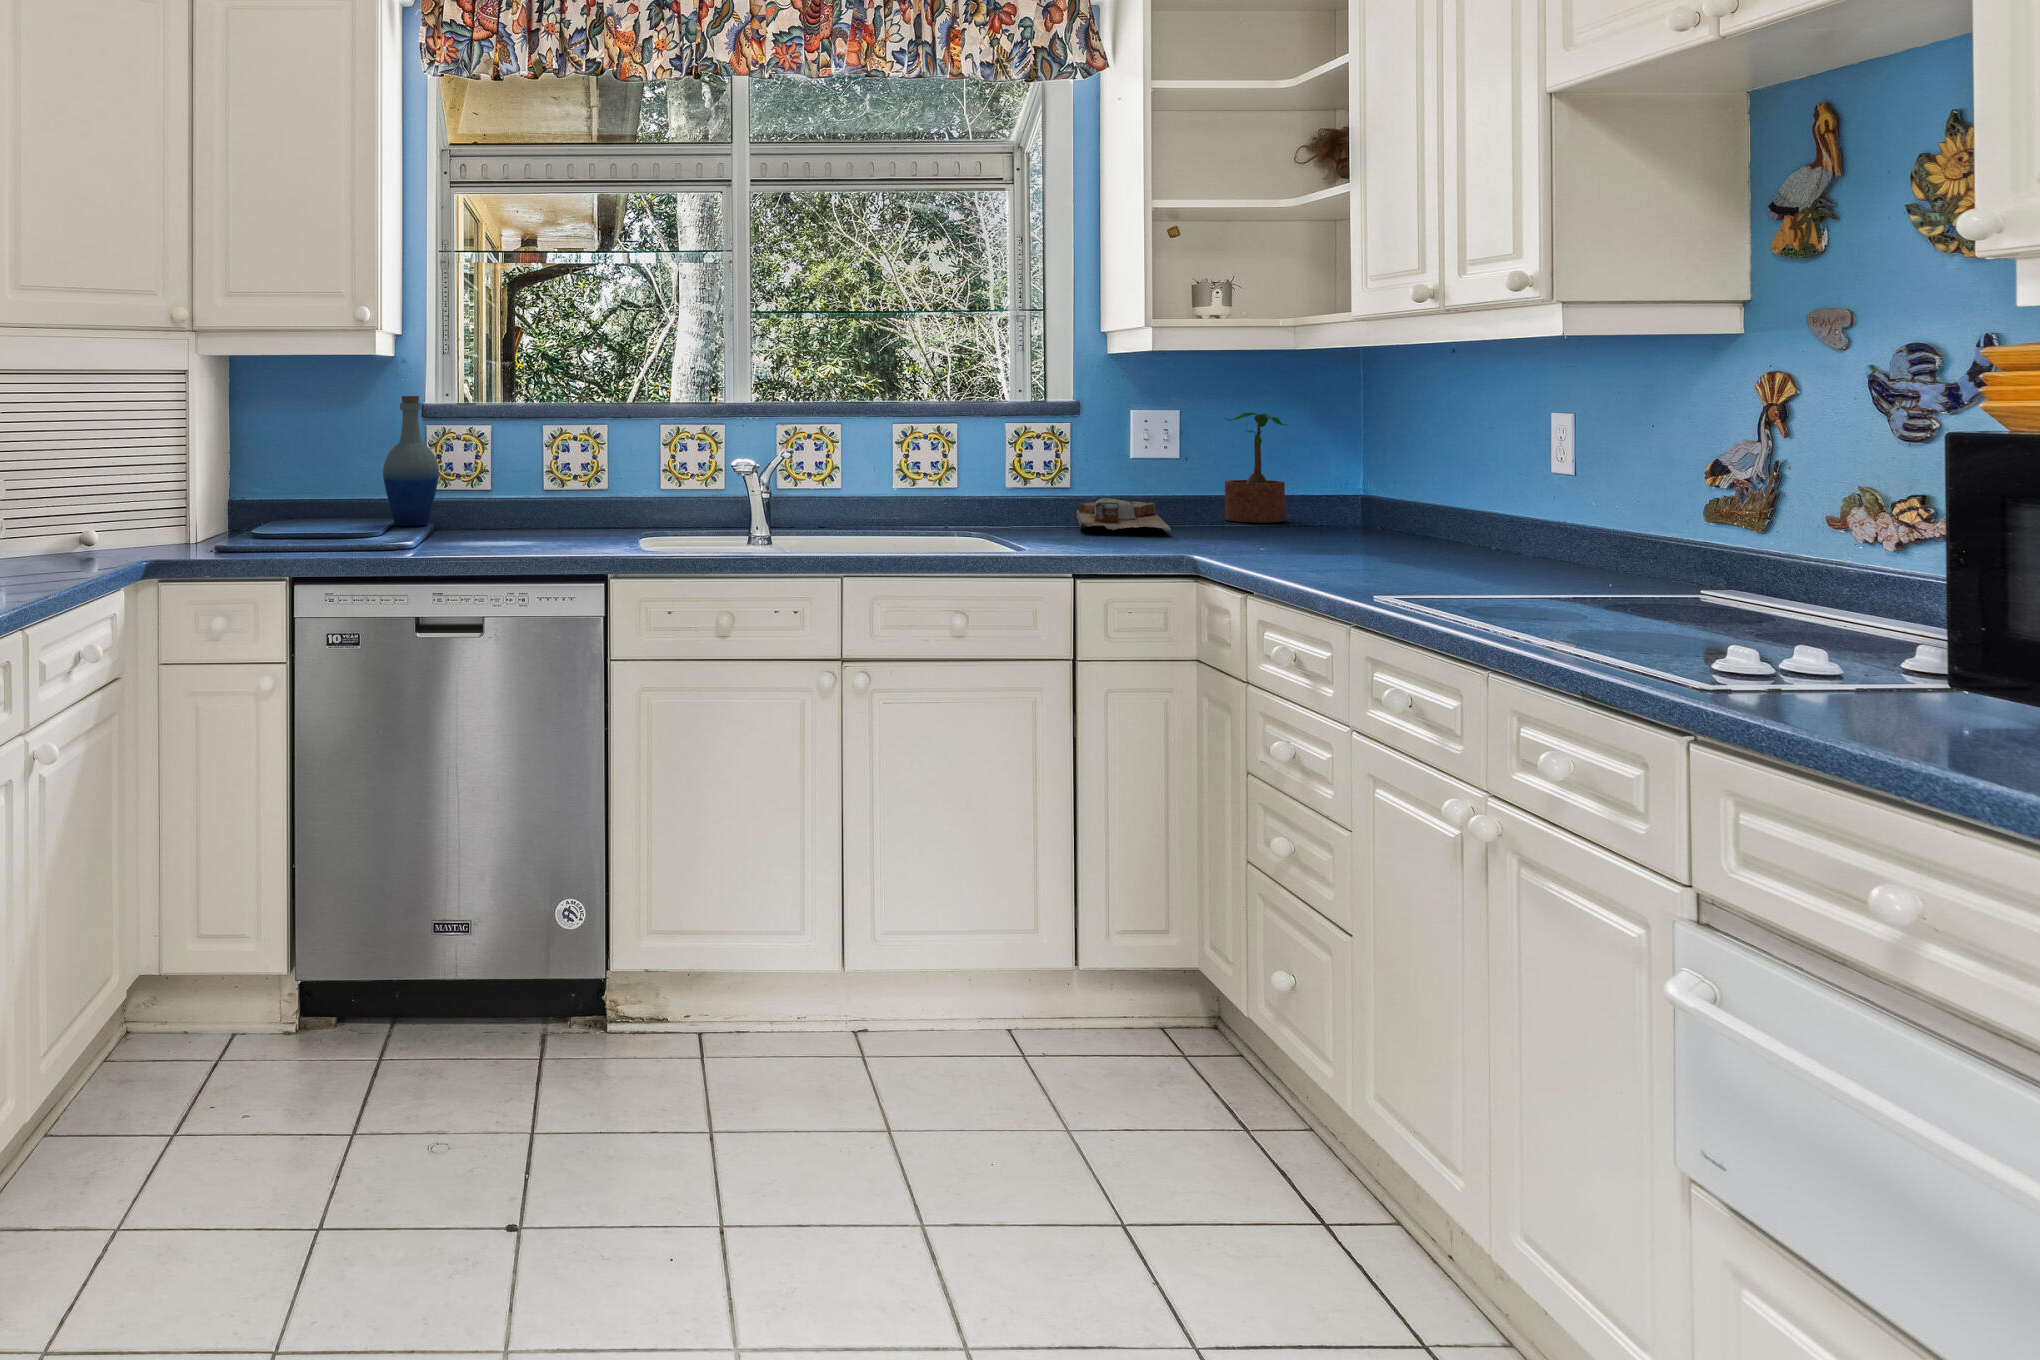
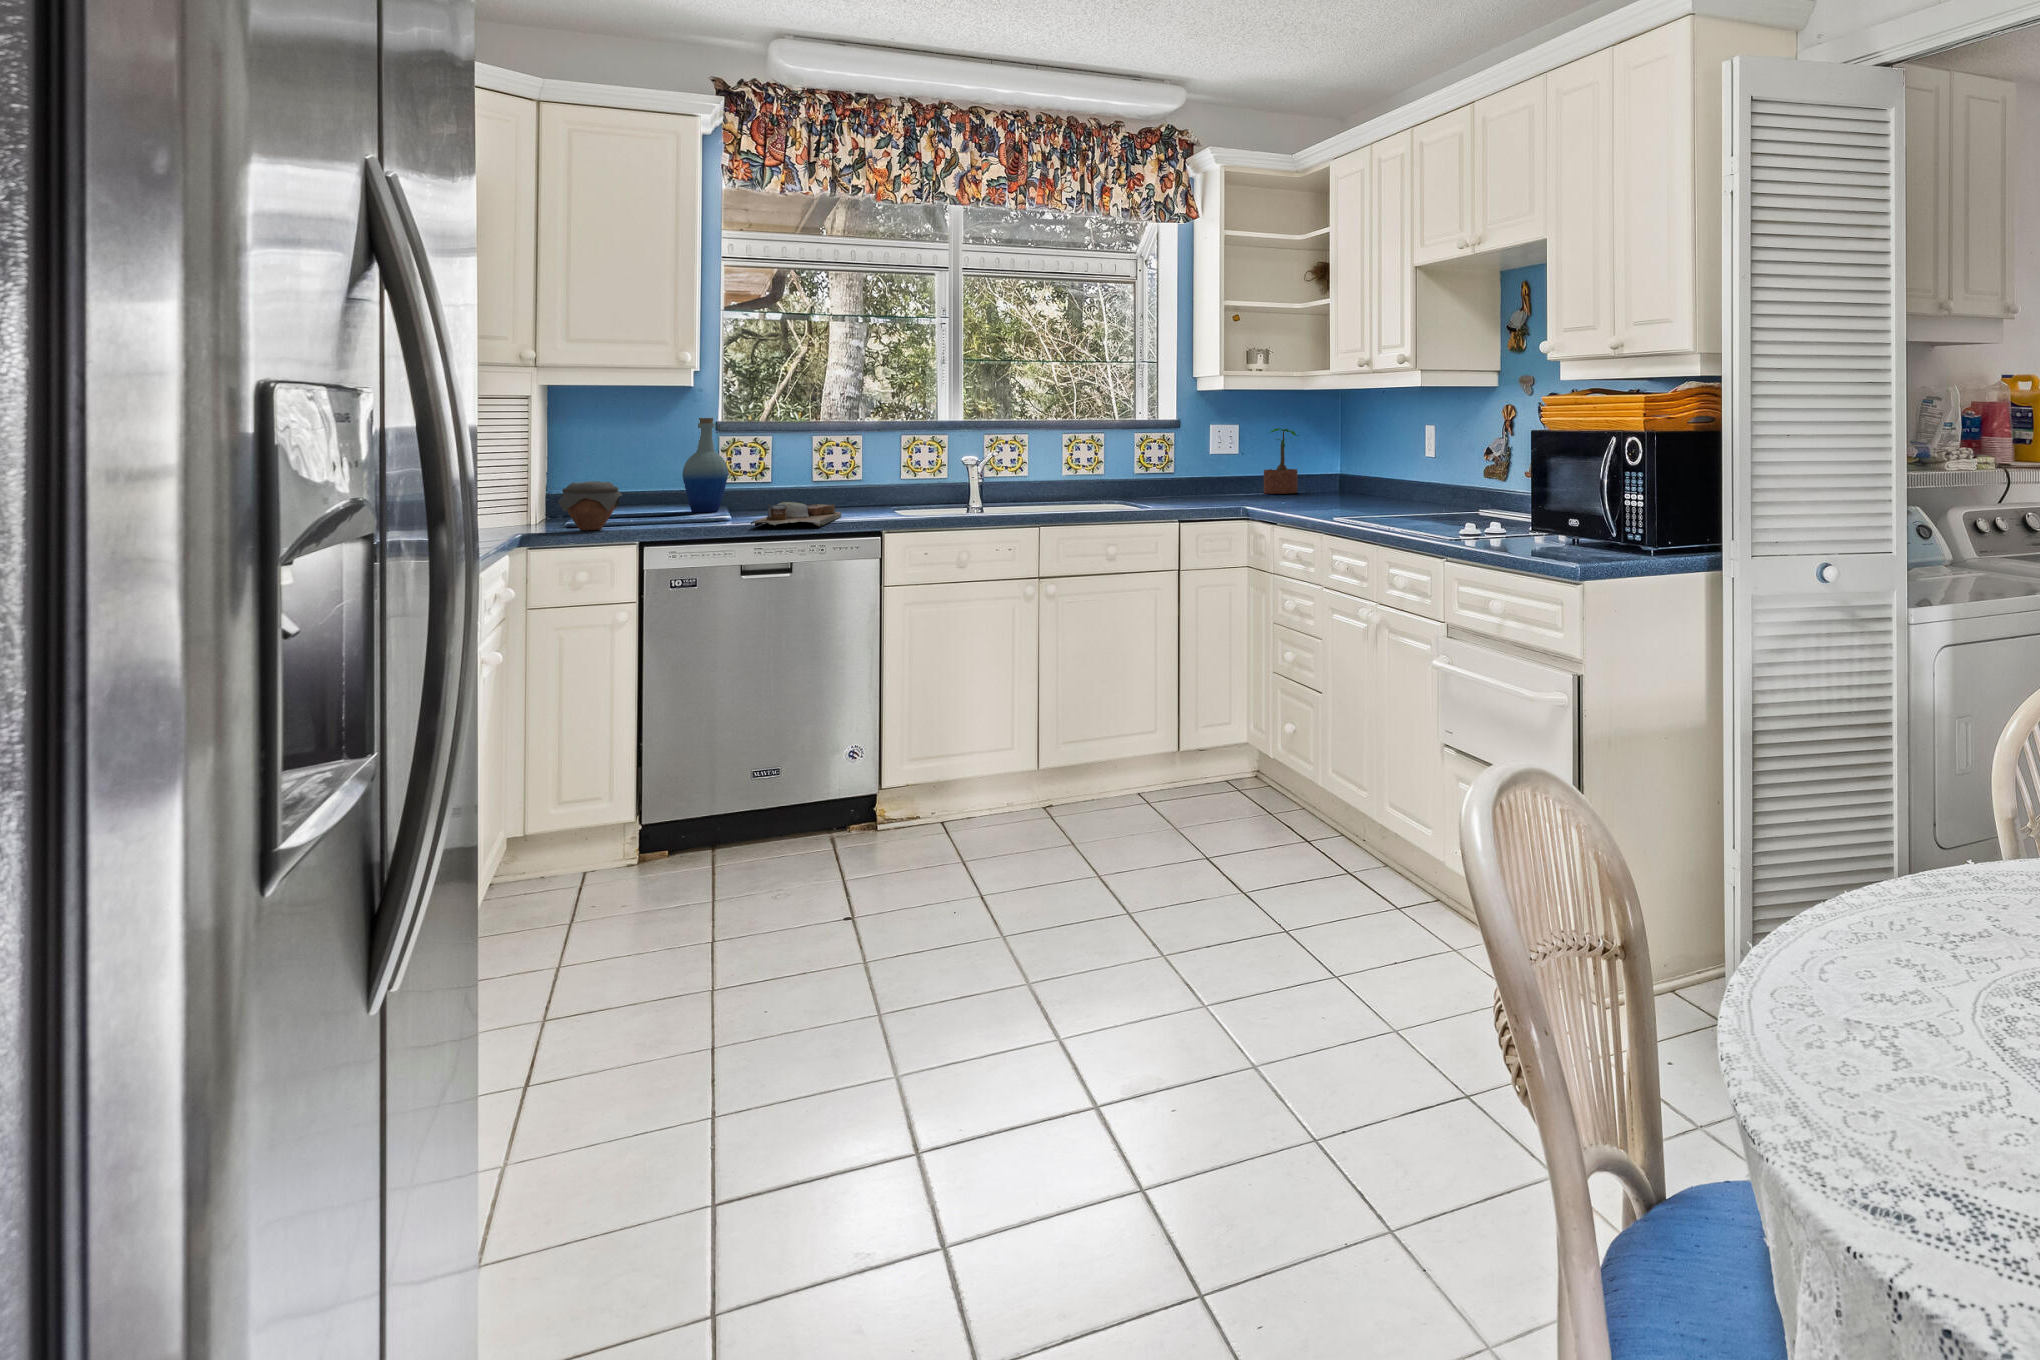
jar: none [187,486,268,556] -> present [558,481,622,531]
cutting board: present [1077,498,1172,534] -> present [751,502,841,527]

